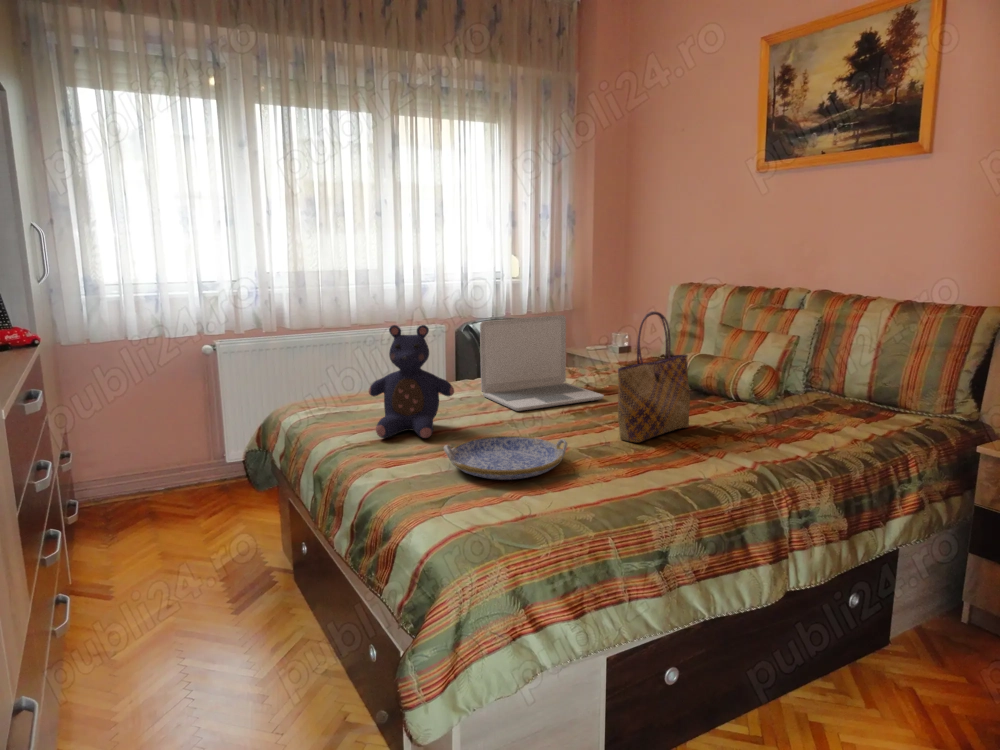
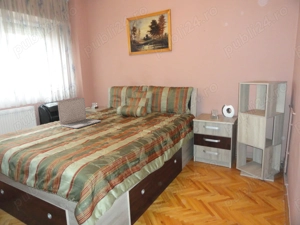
tote bag: present [618,311,690,442] -> none [111,93,129,131]
teddy bear: present [369,325,454,438] -> none [23,104,57,144]
serving tray: present [444,436,567,480] -> none [63,133,103,149]

